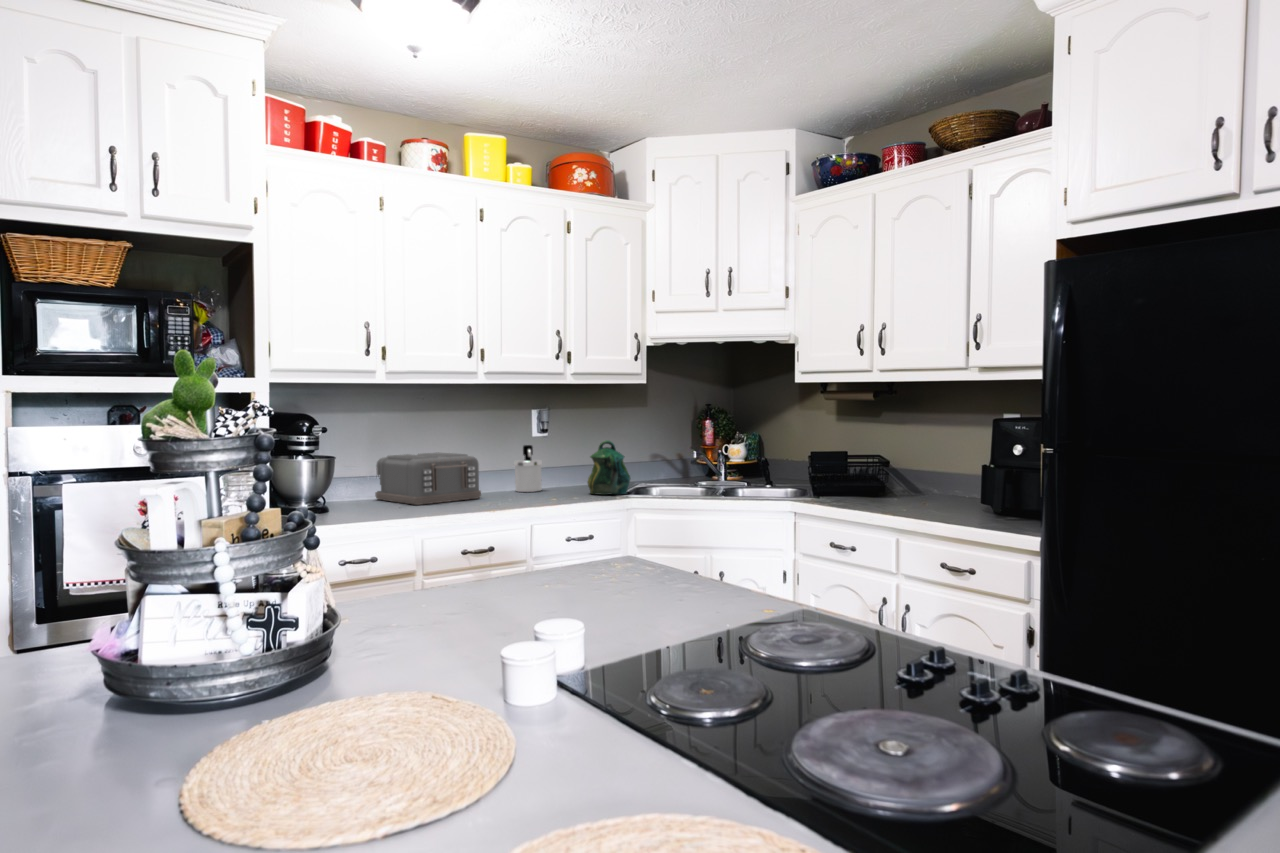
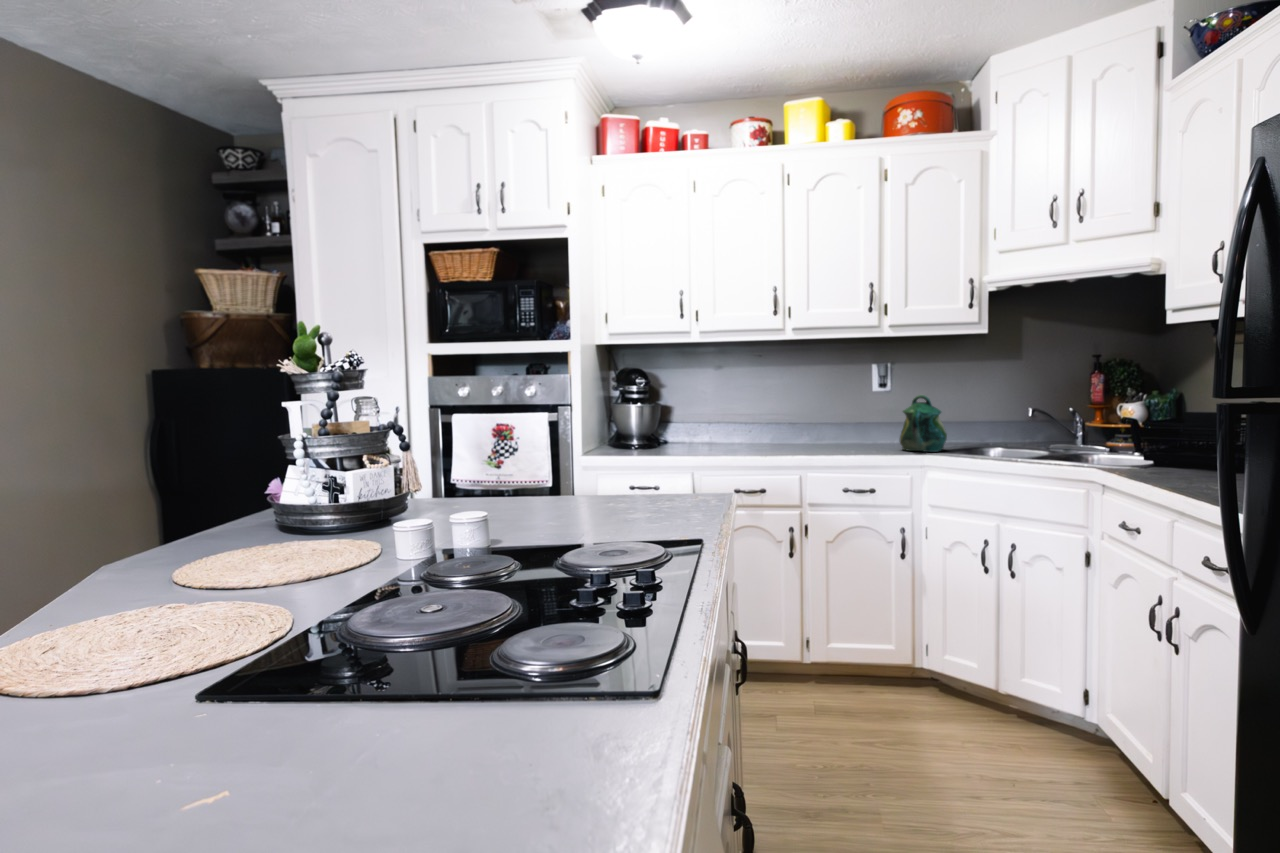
soap dispenser: present [514,445,542,492] -> none [845,398,873,444]
toaster: present [375,452,481,505] -> none [718,403,795,448]

